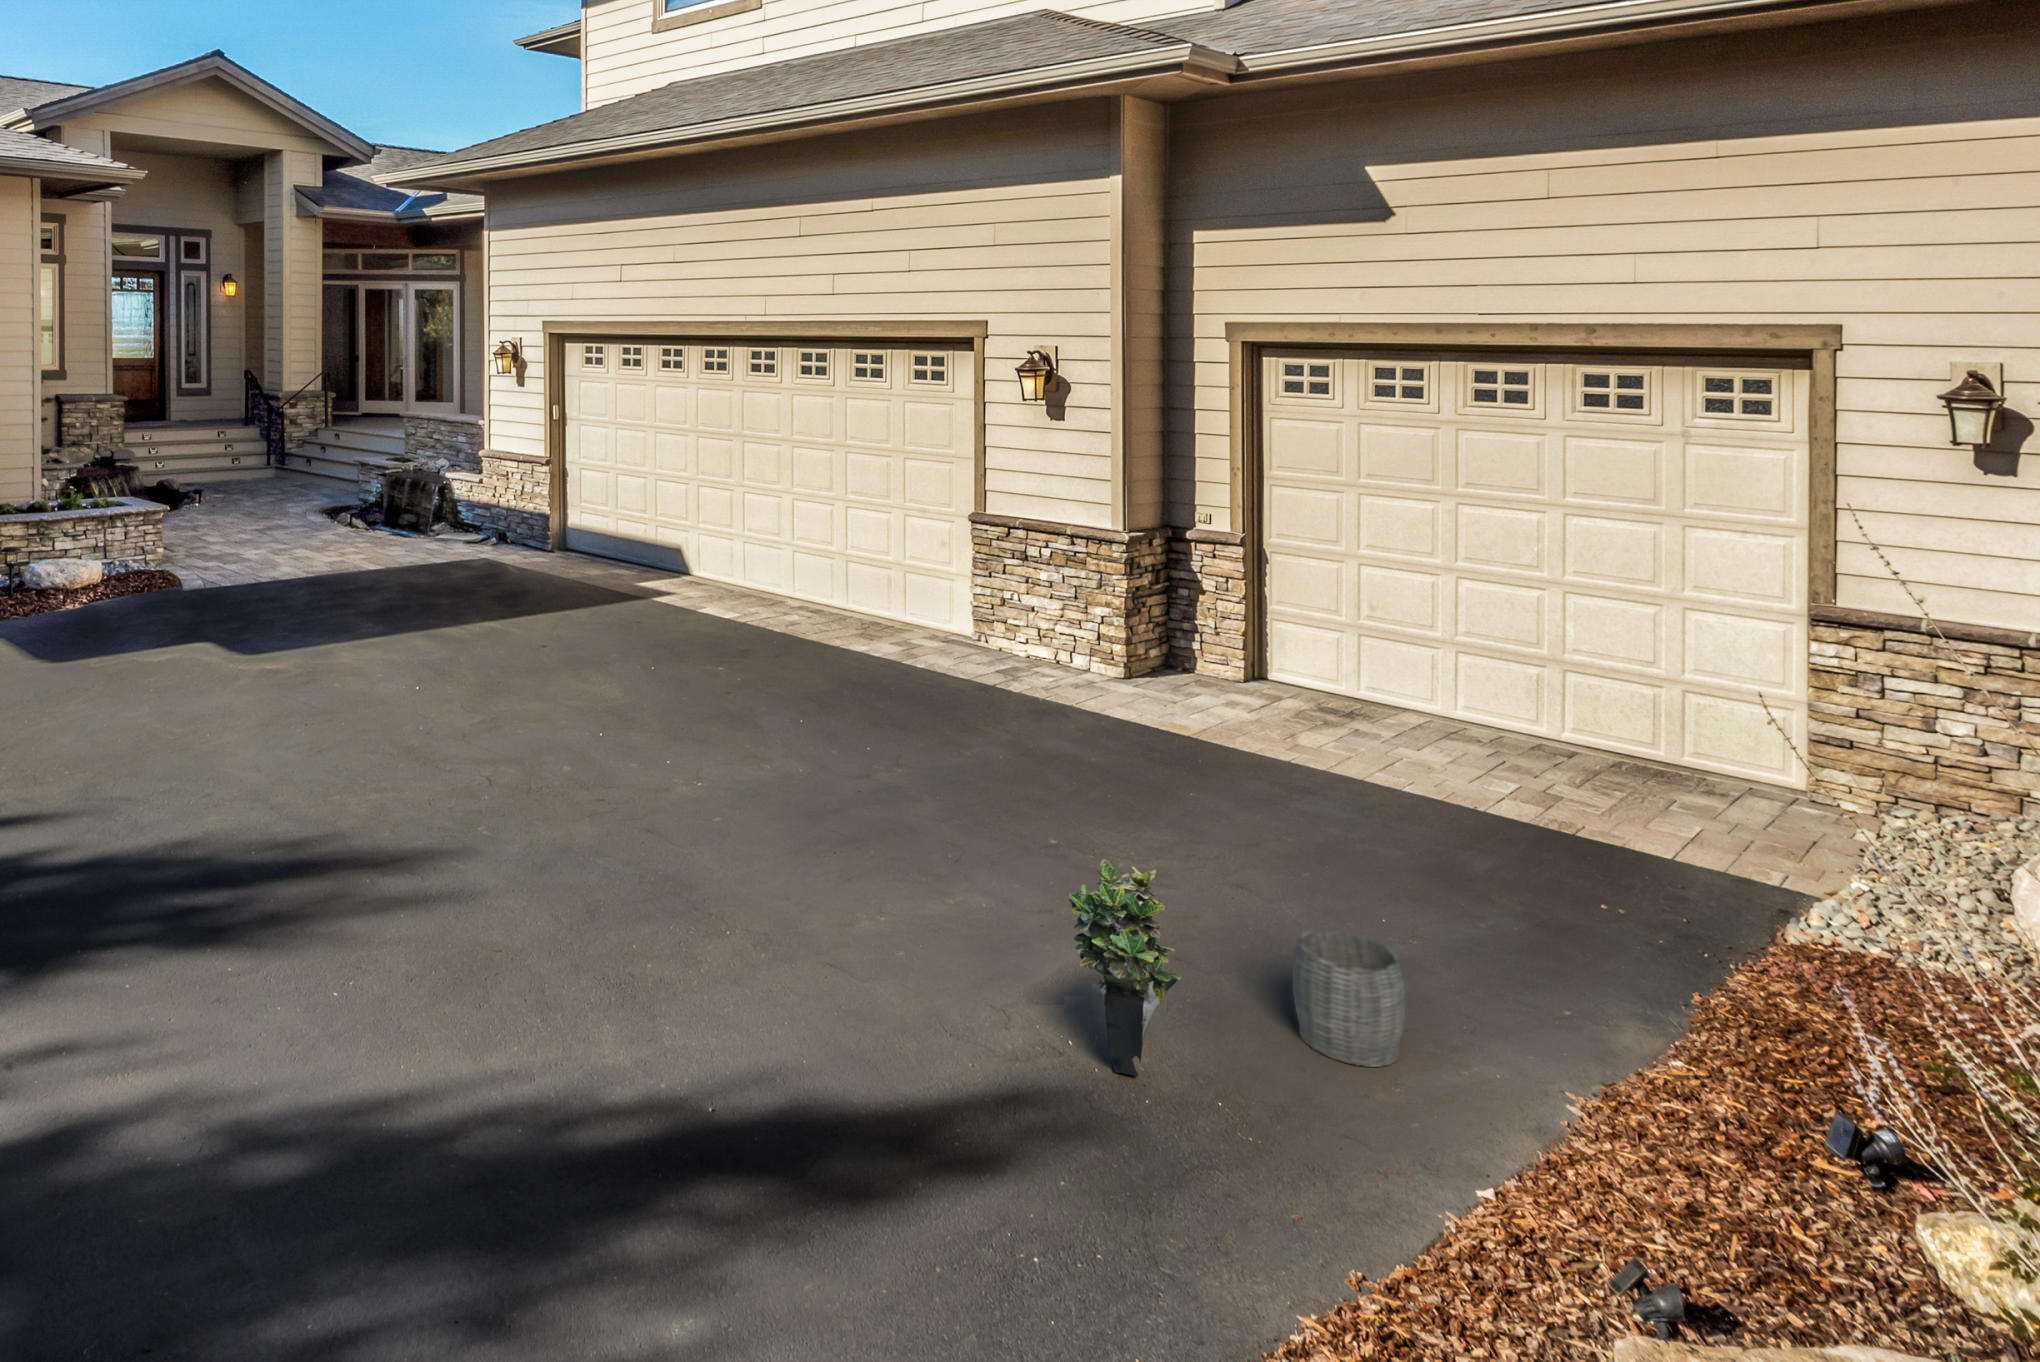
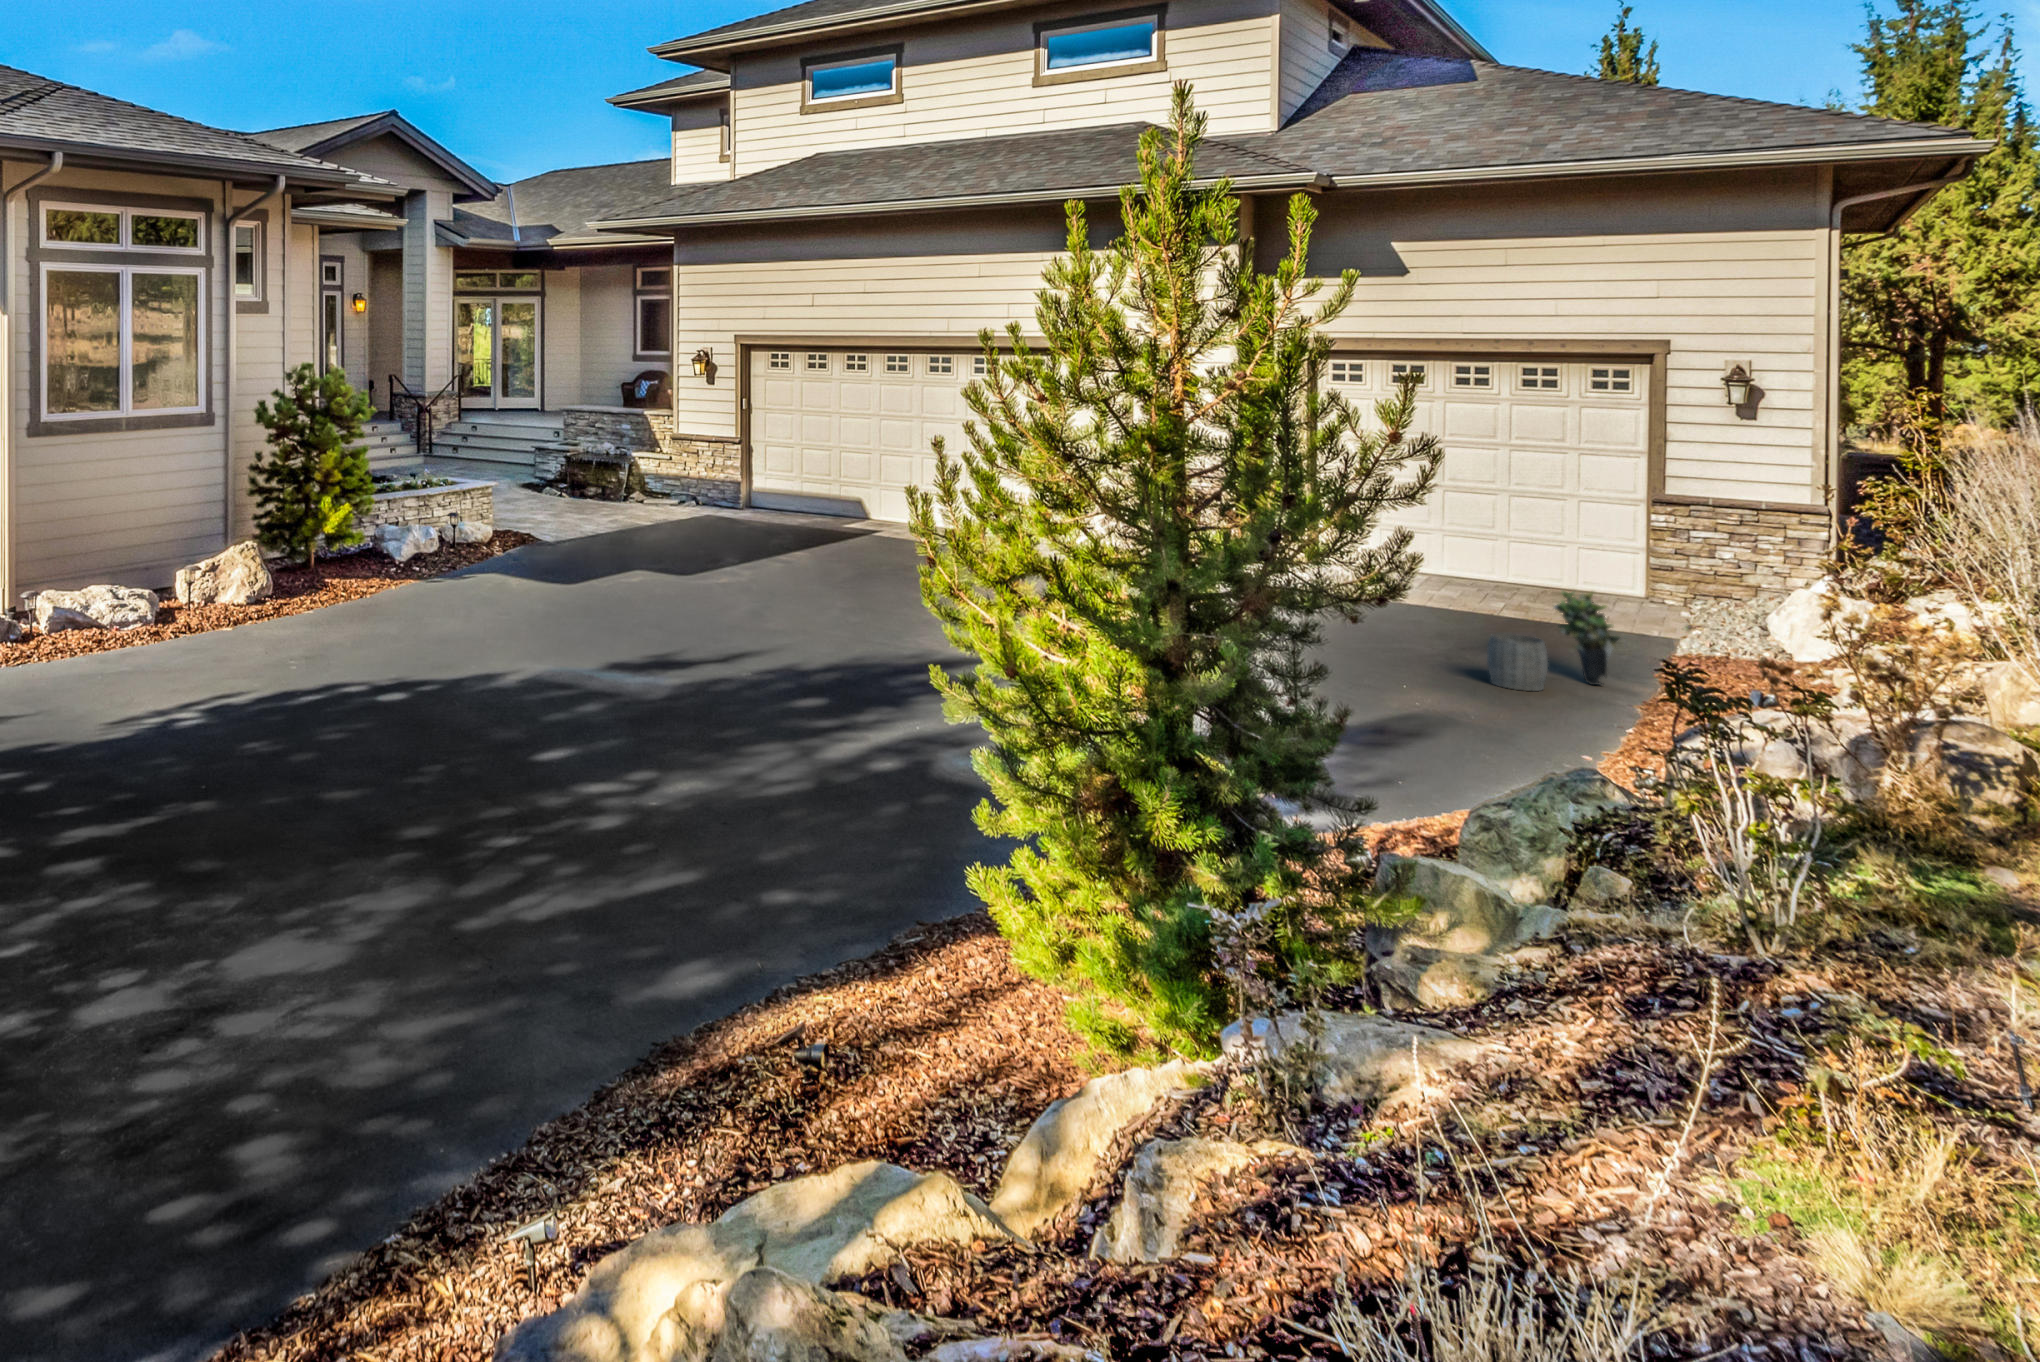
potted plant: present [1068,859,1182,1076] -> present [1554,591,1619,685]

